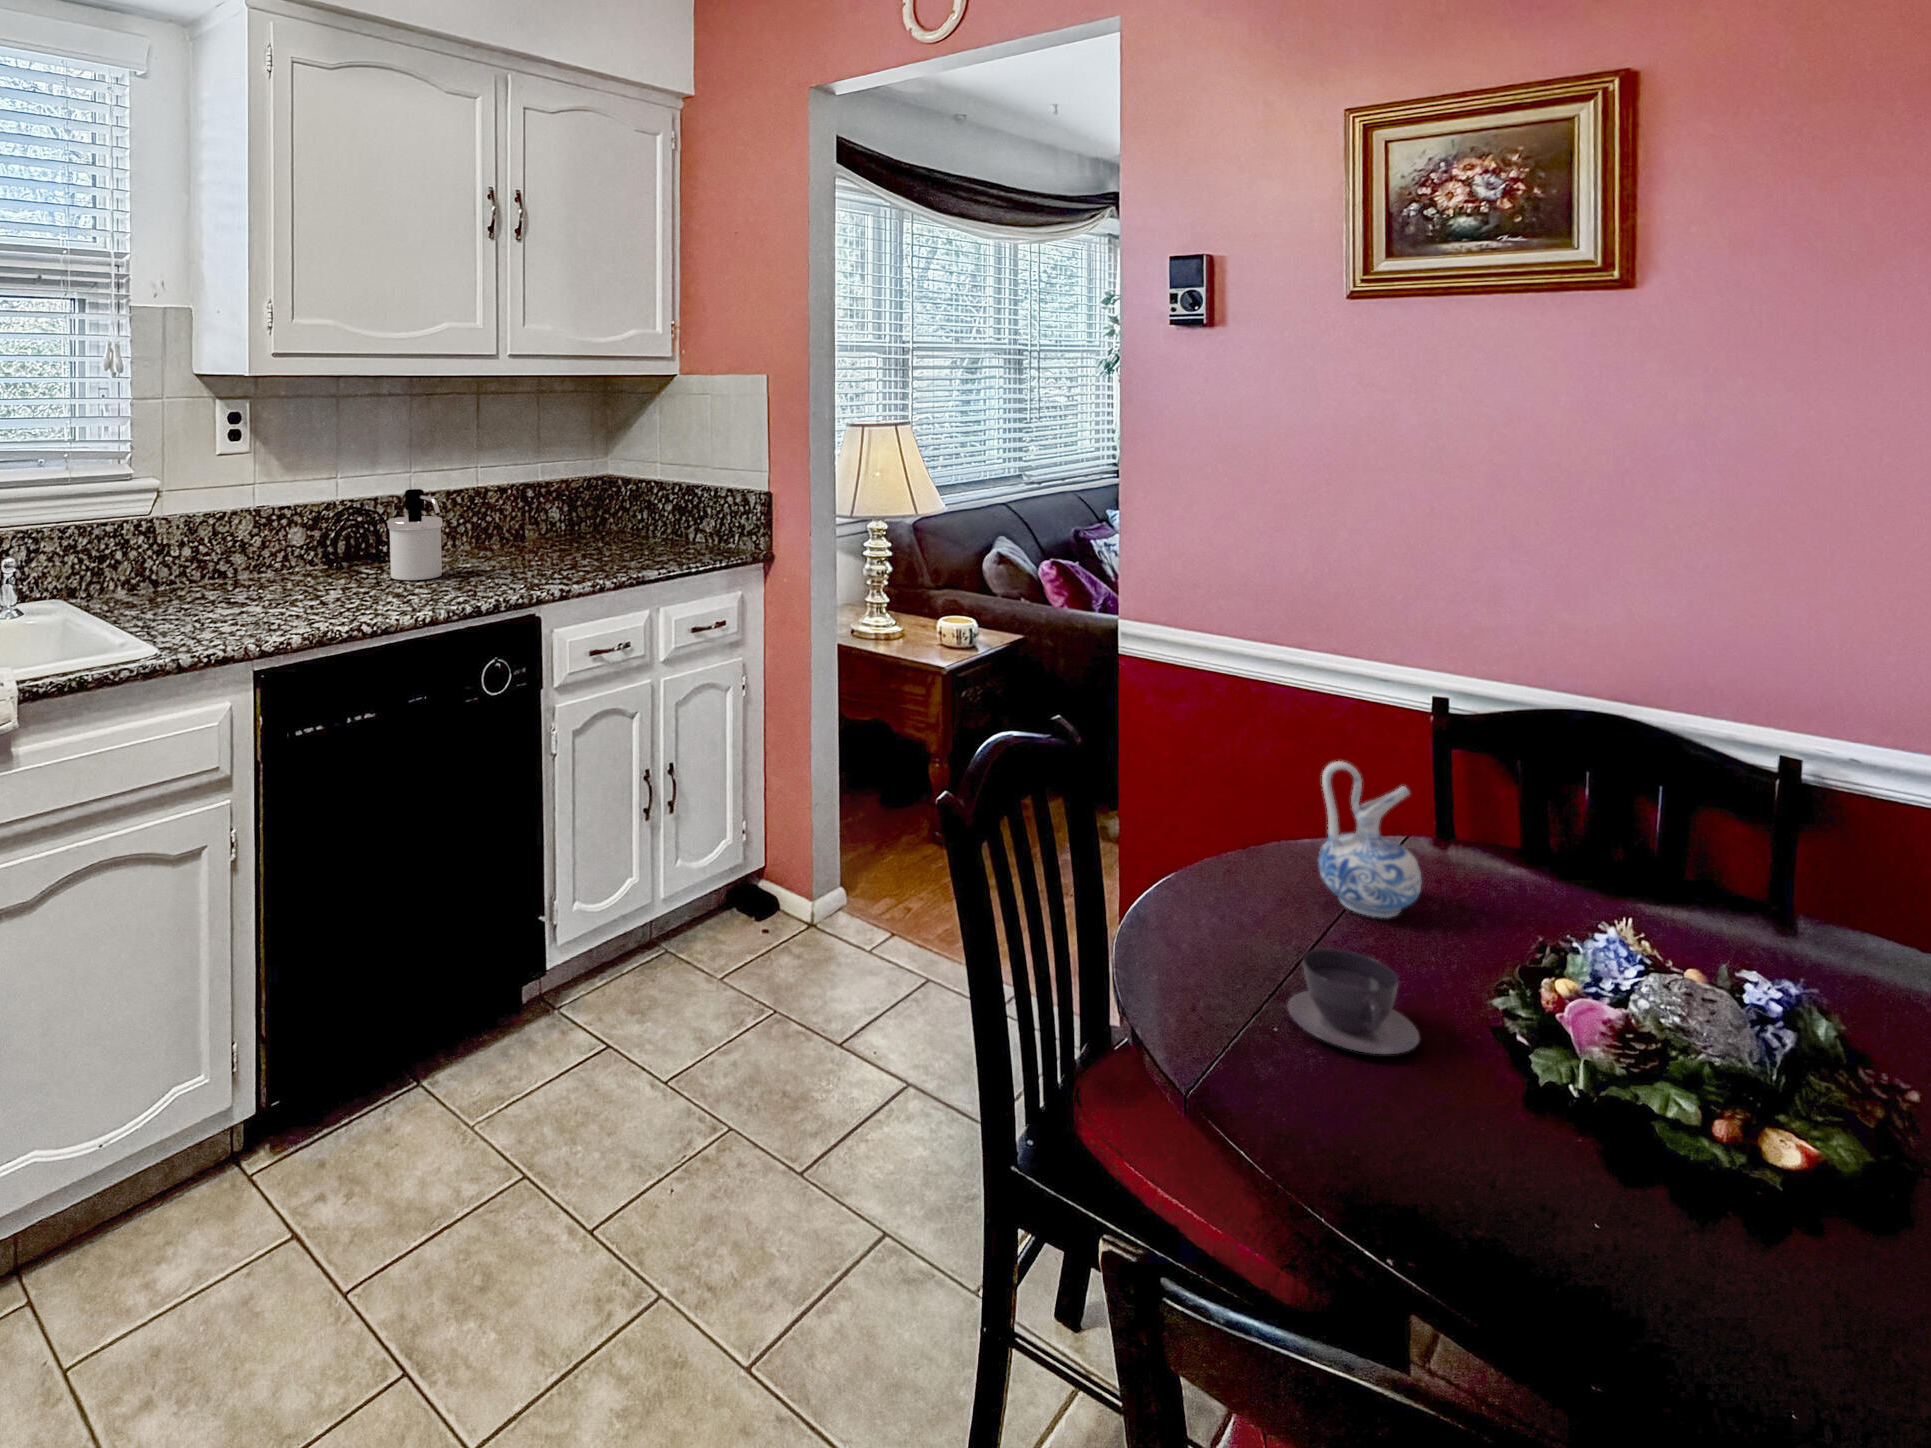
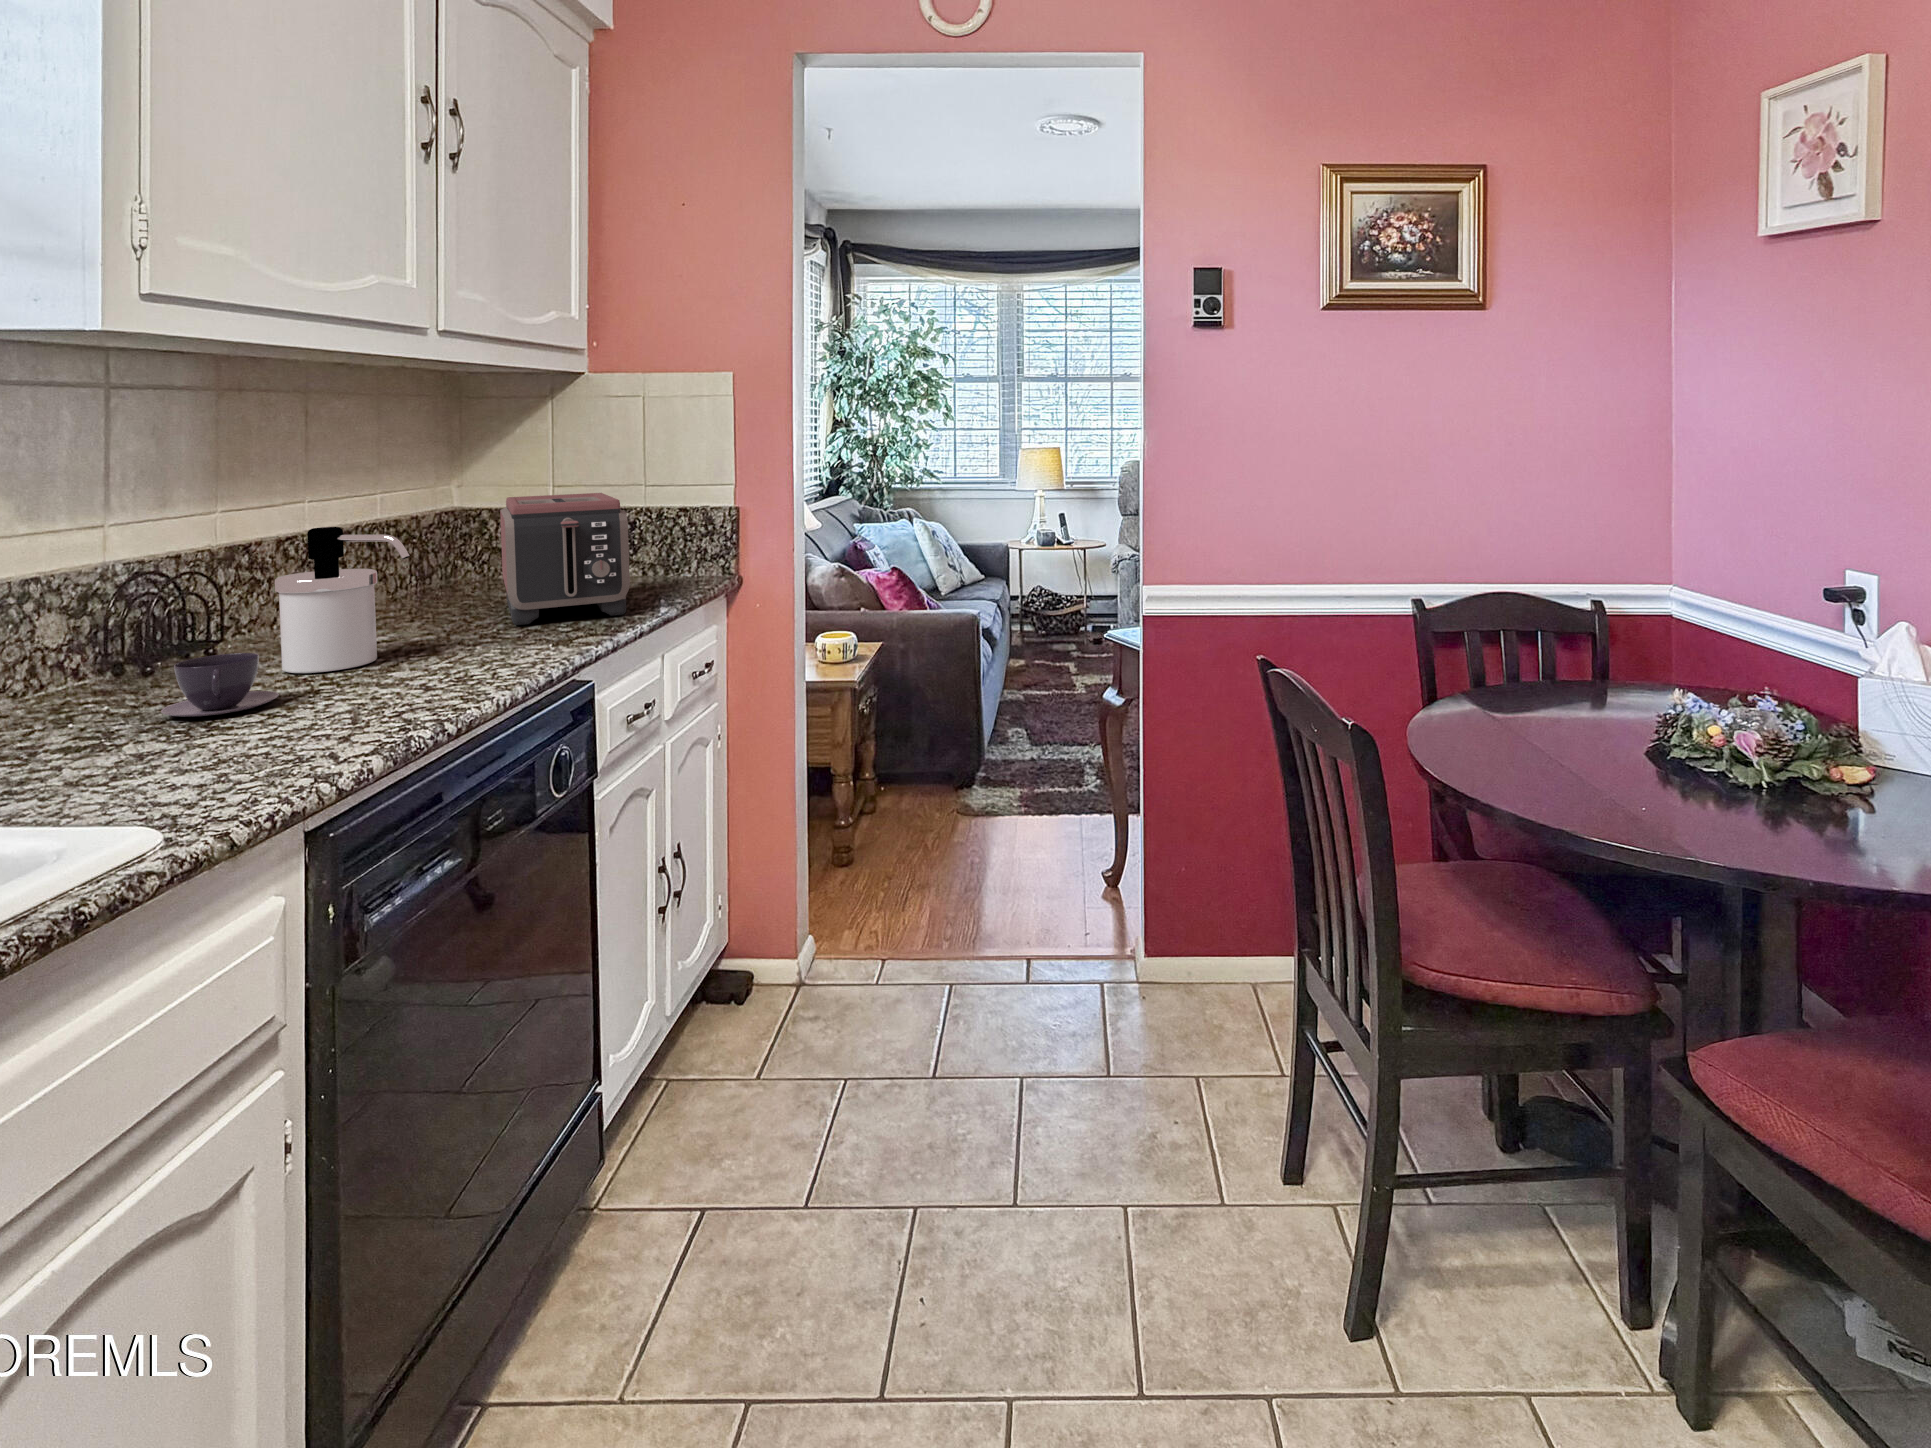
toaster: none [538,472,653,569] -> present [500,493,630,625]
ceramic pitcher: present [1318,761,1422,918] -> none [1520,641,1591,751]
teacup: present [1288,949,1419,1054] -> present [161,653,279,717]

